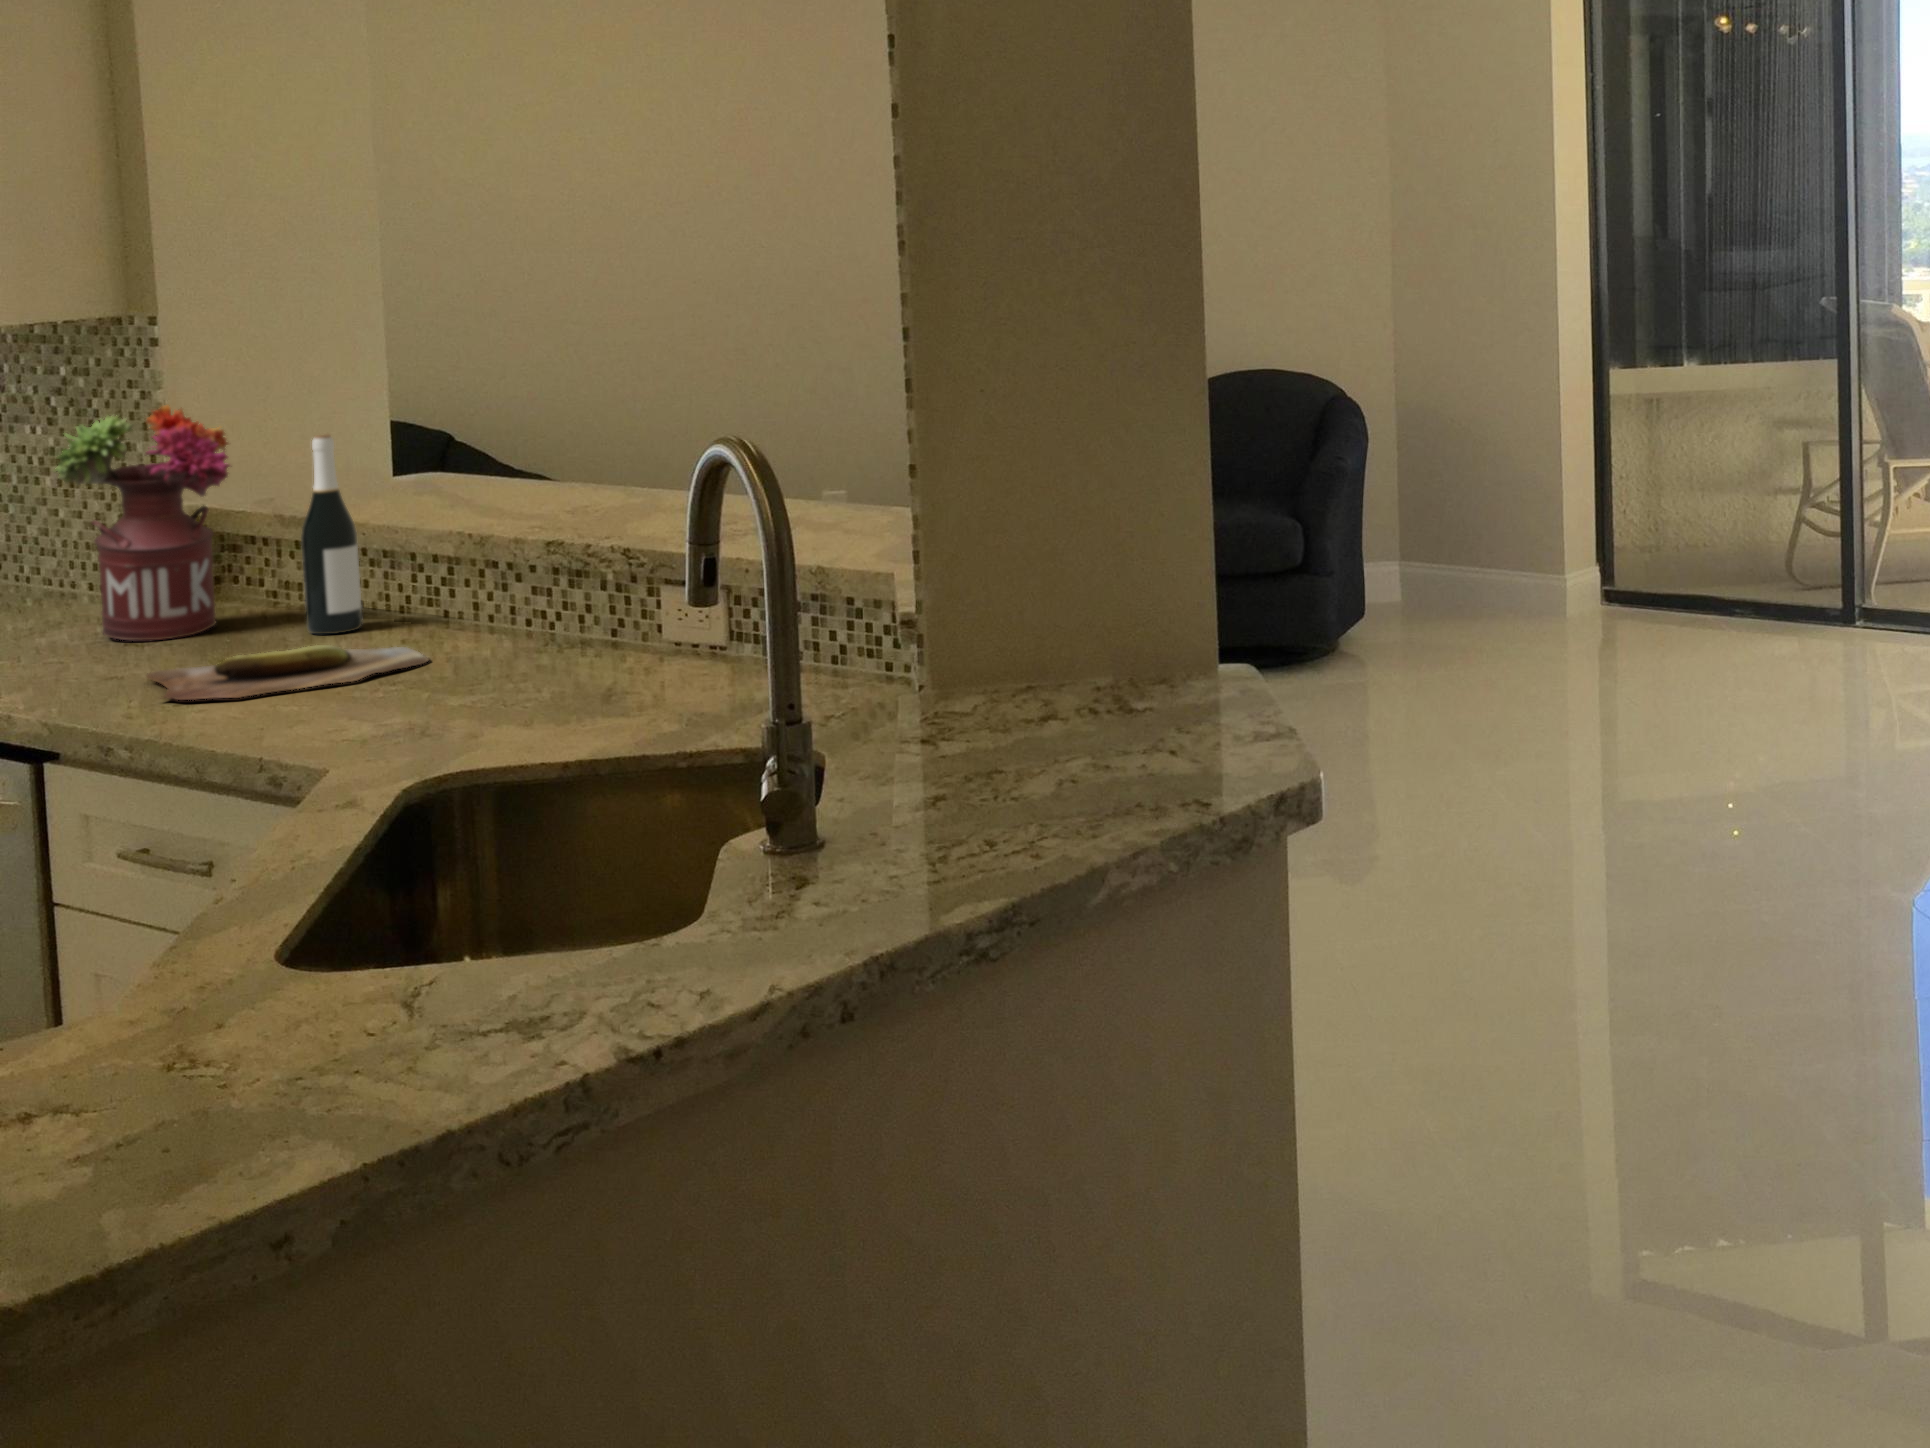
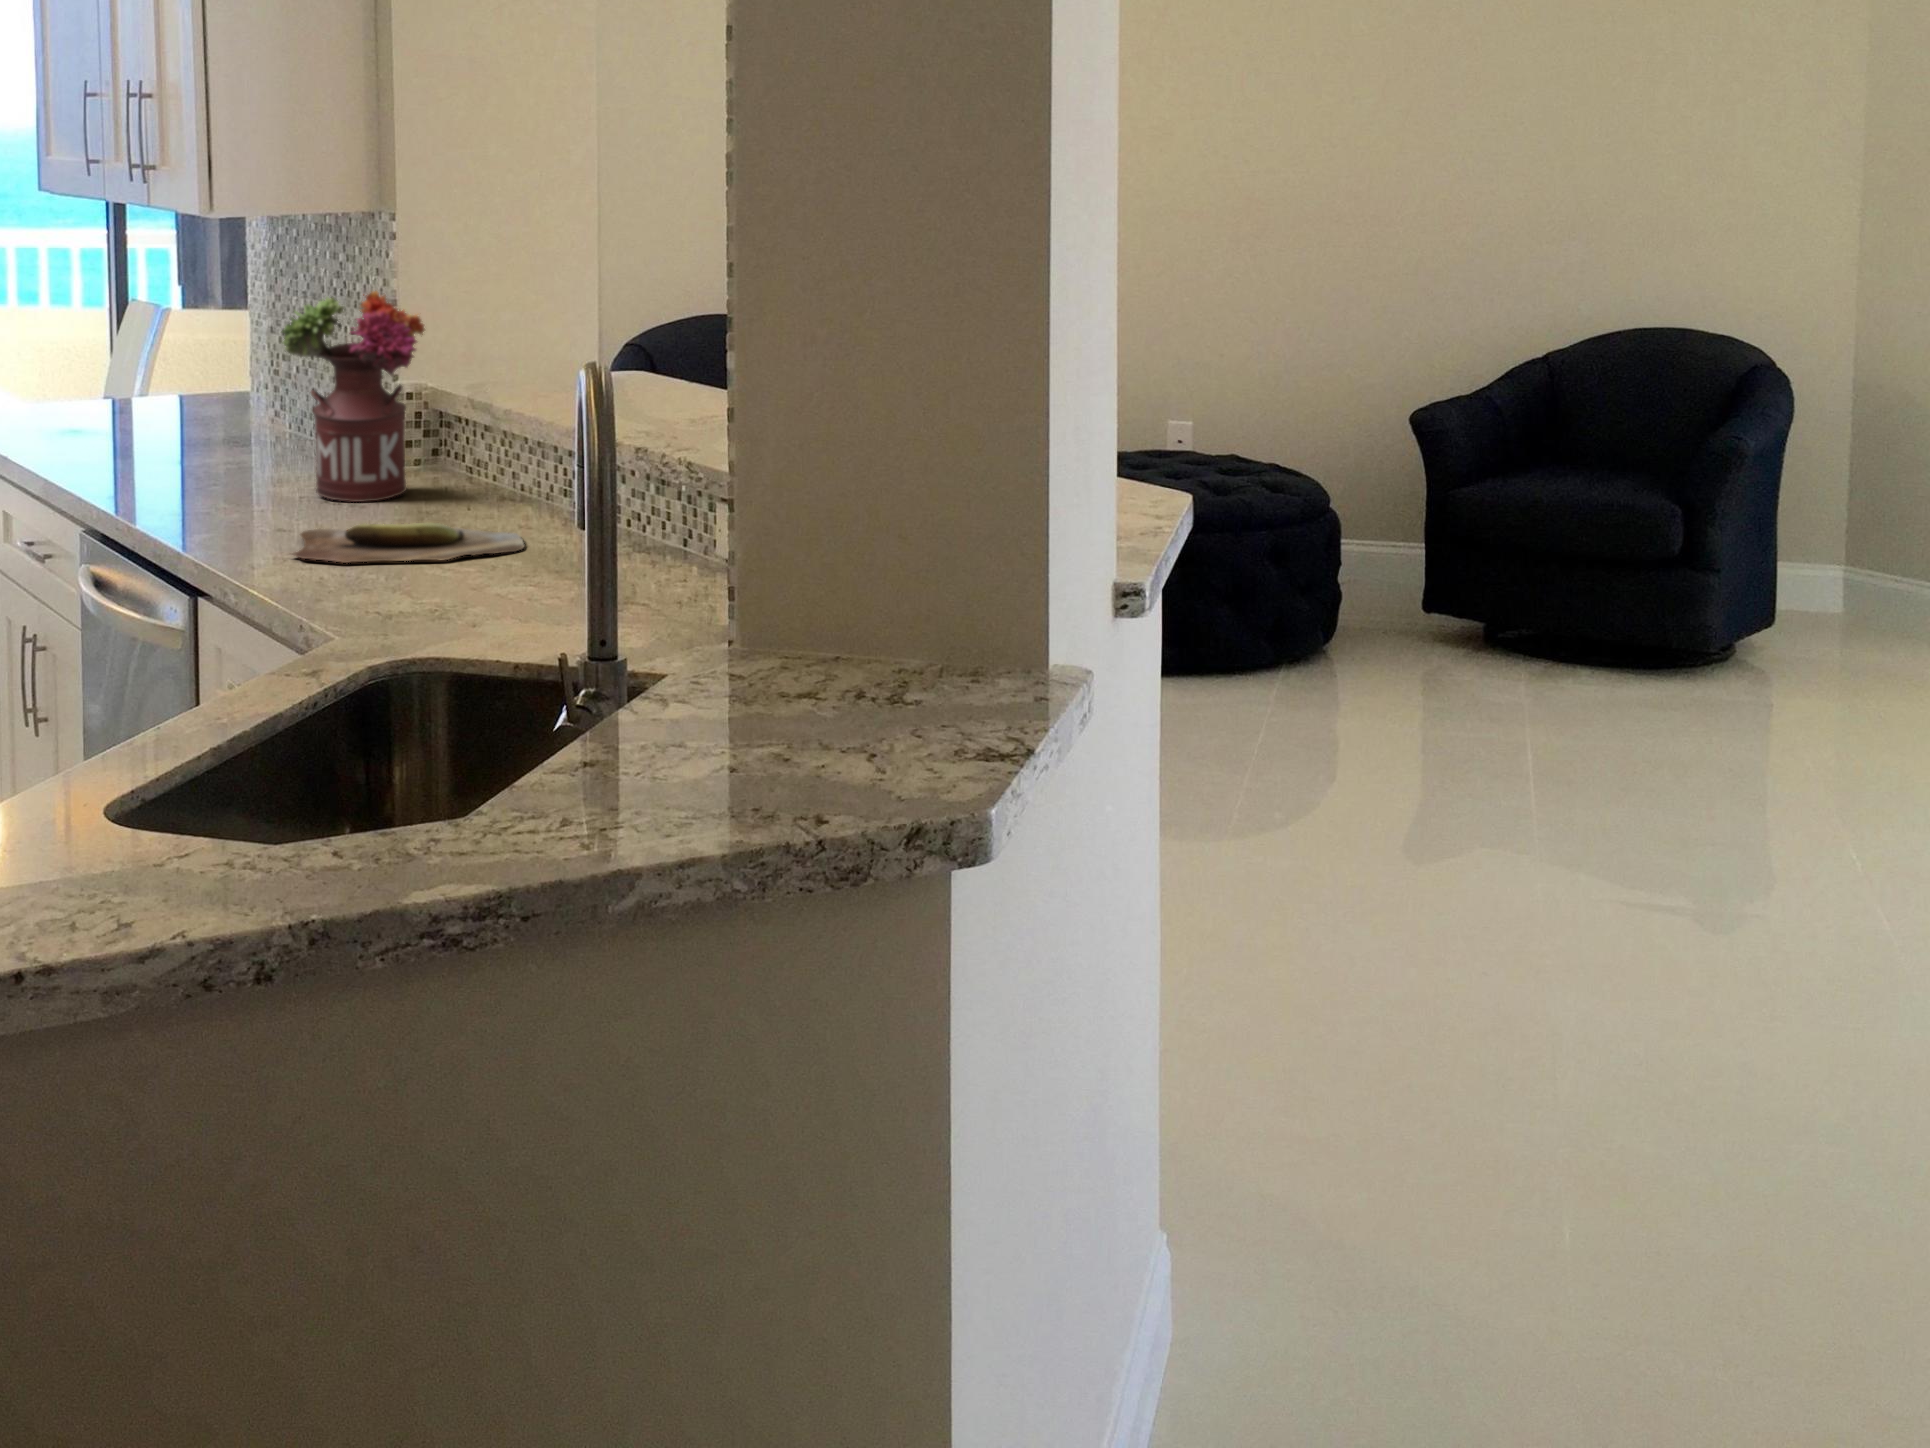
wine bottle: present [301,434,362,634] -> none [461,327,510,514]

